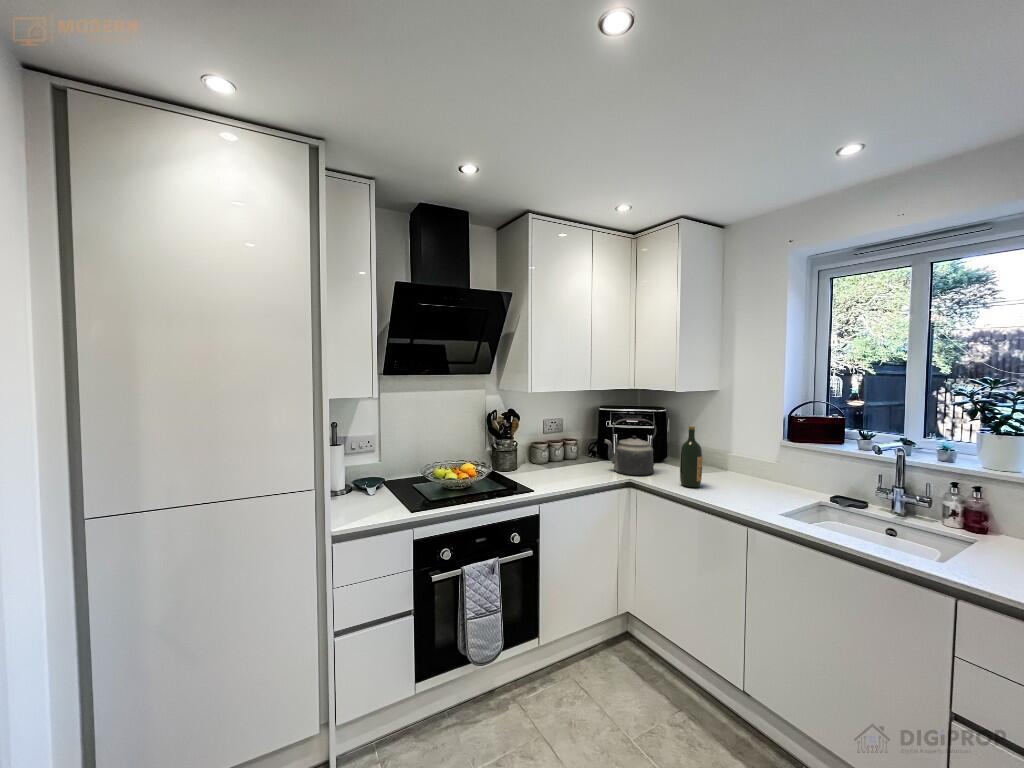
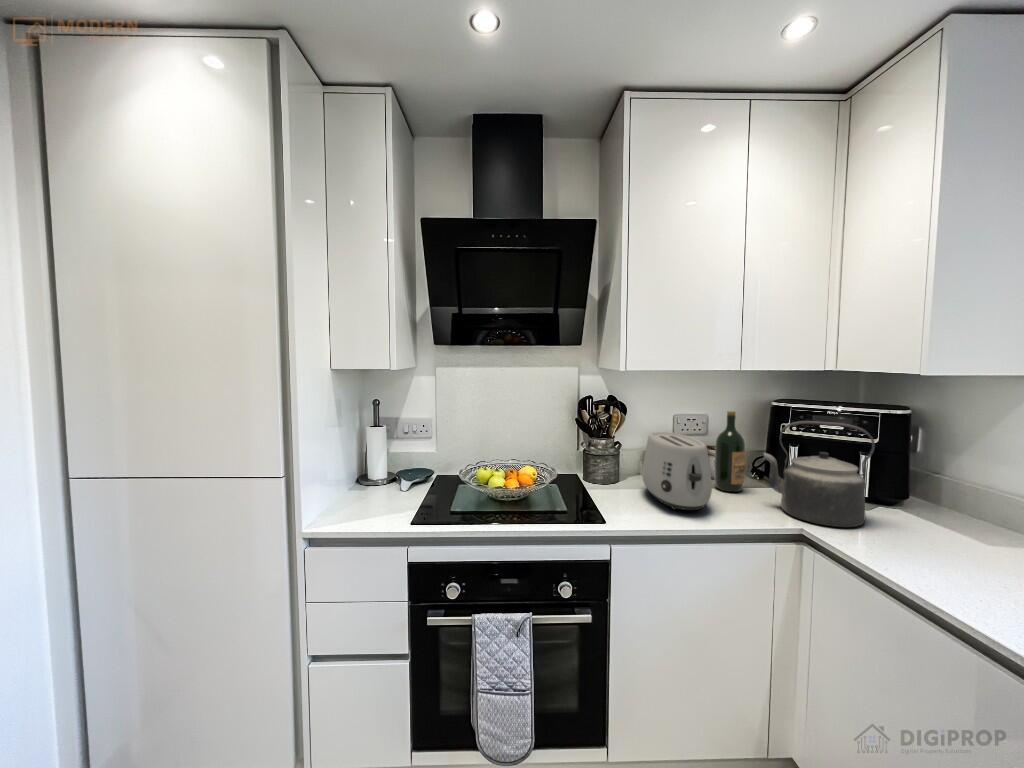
wine bottle: present [680,426,702,488] -> present [715,411,746,492]
toaster: none [537,431,584,479] -> present [642,432,712,510]

